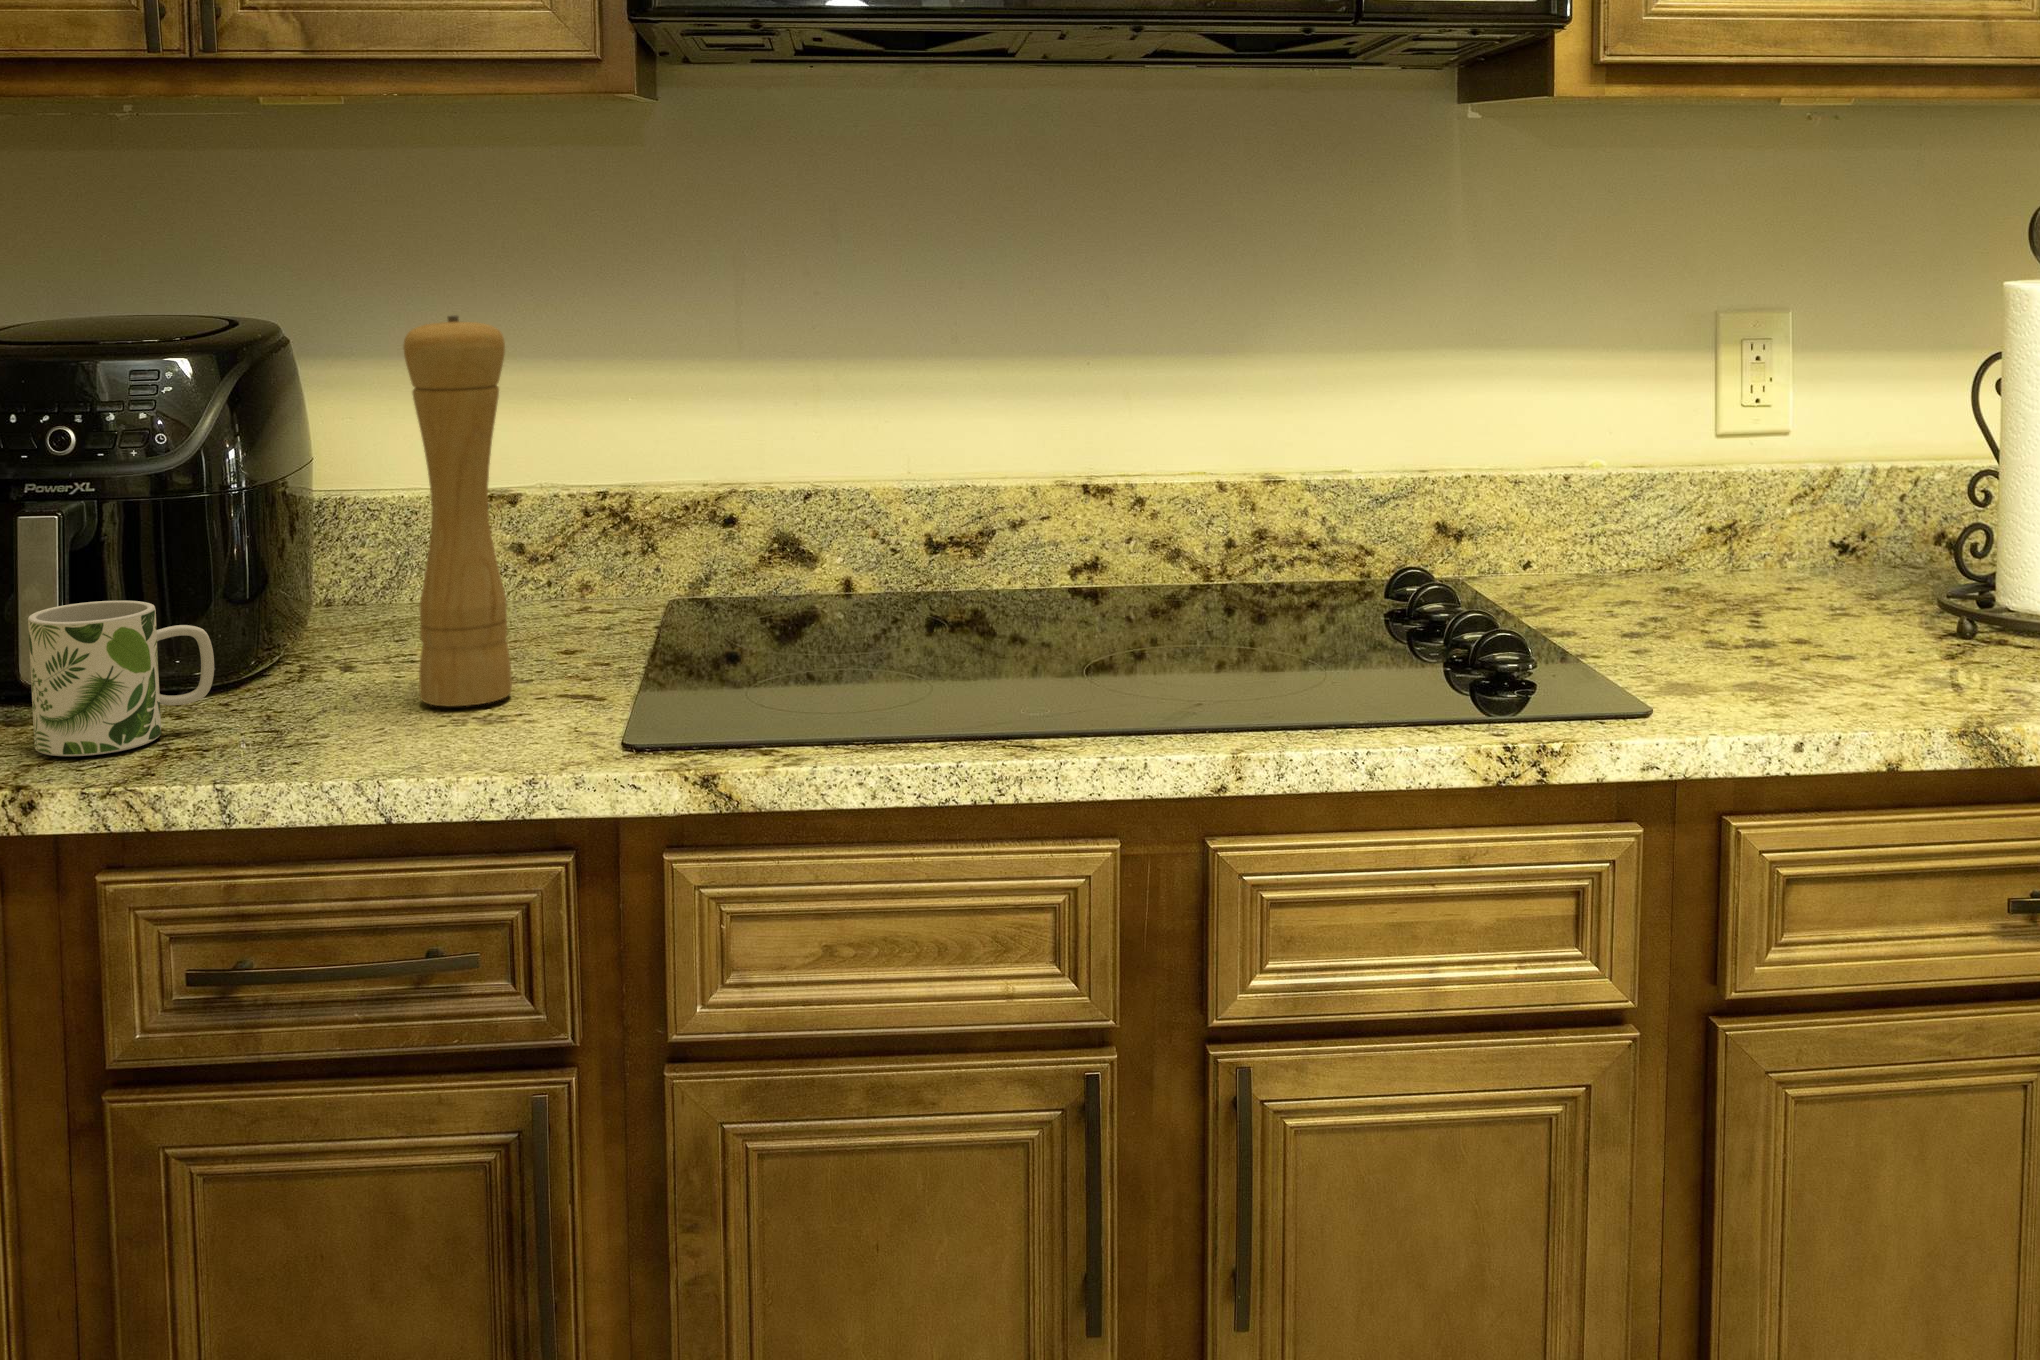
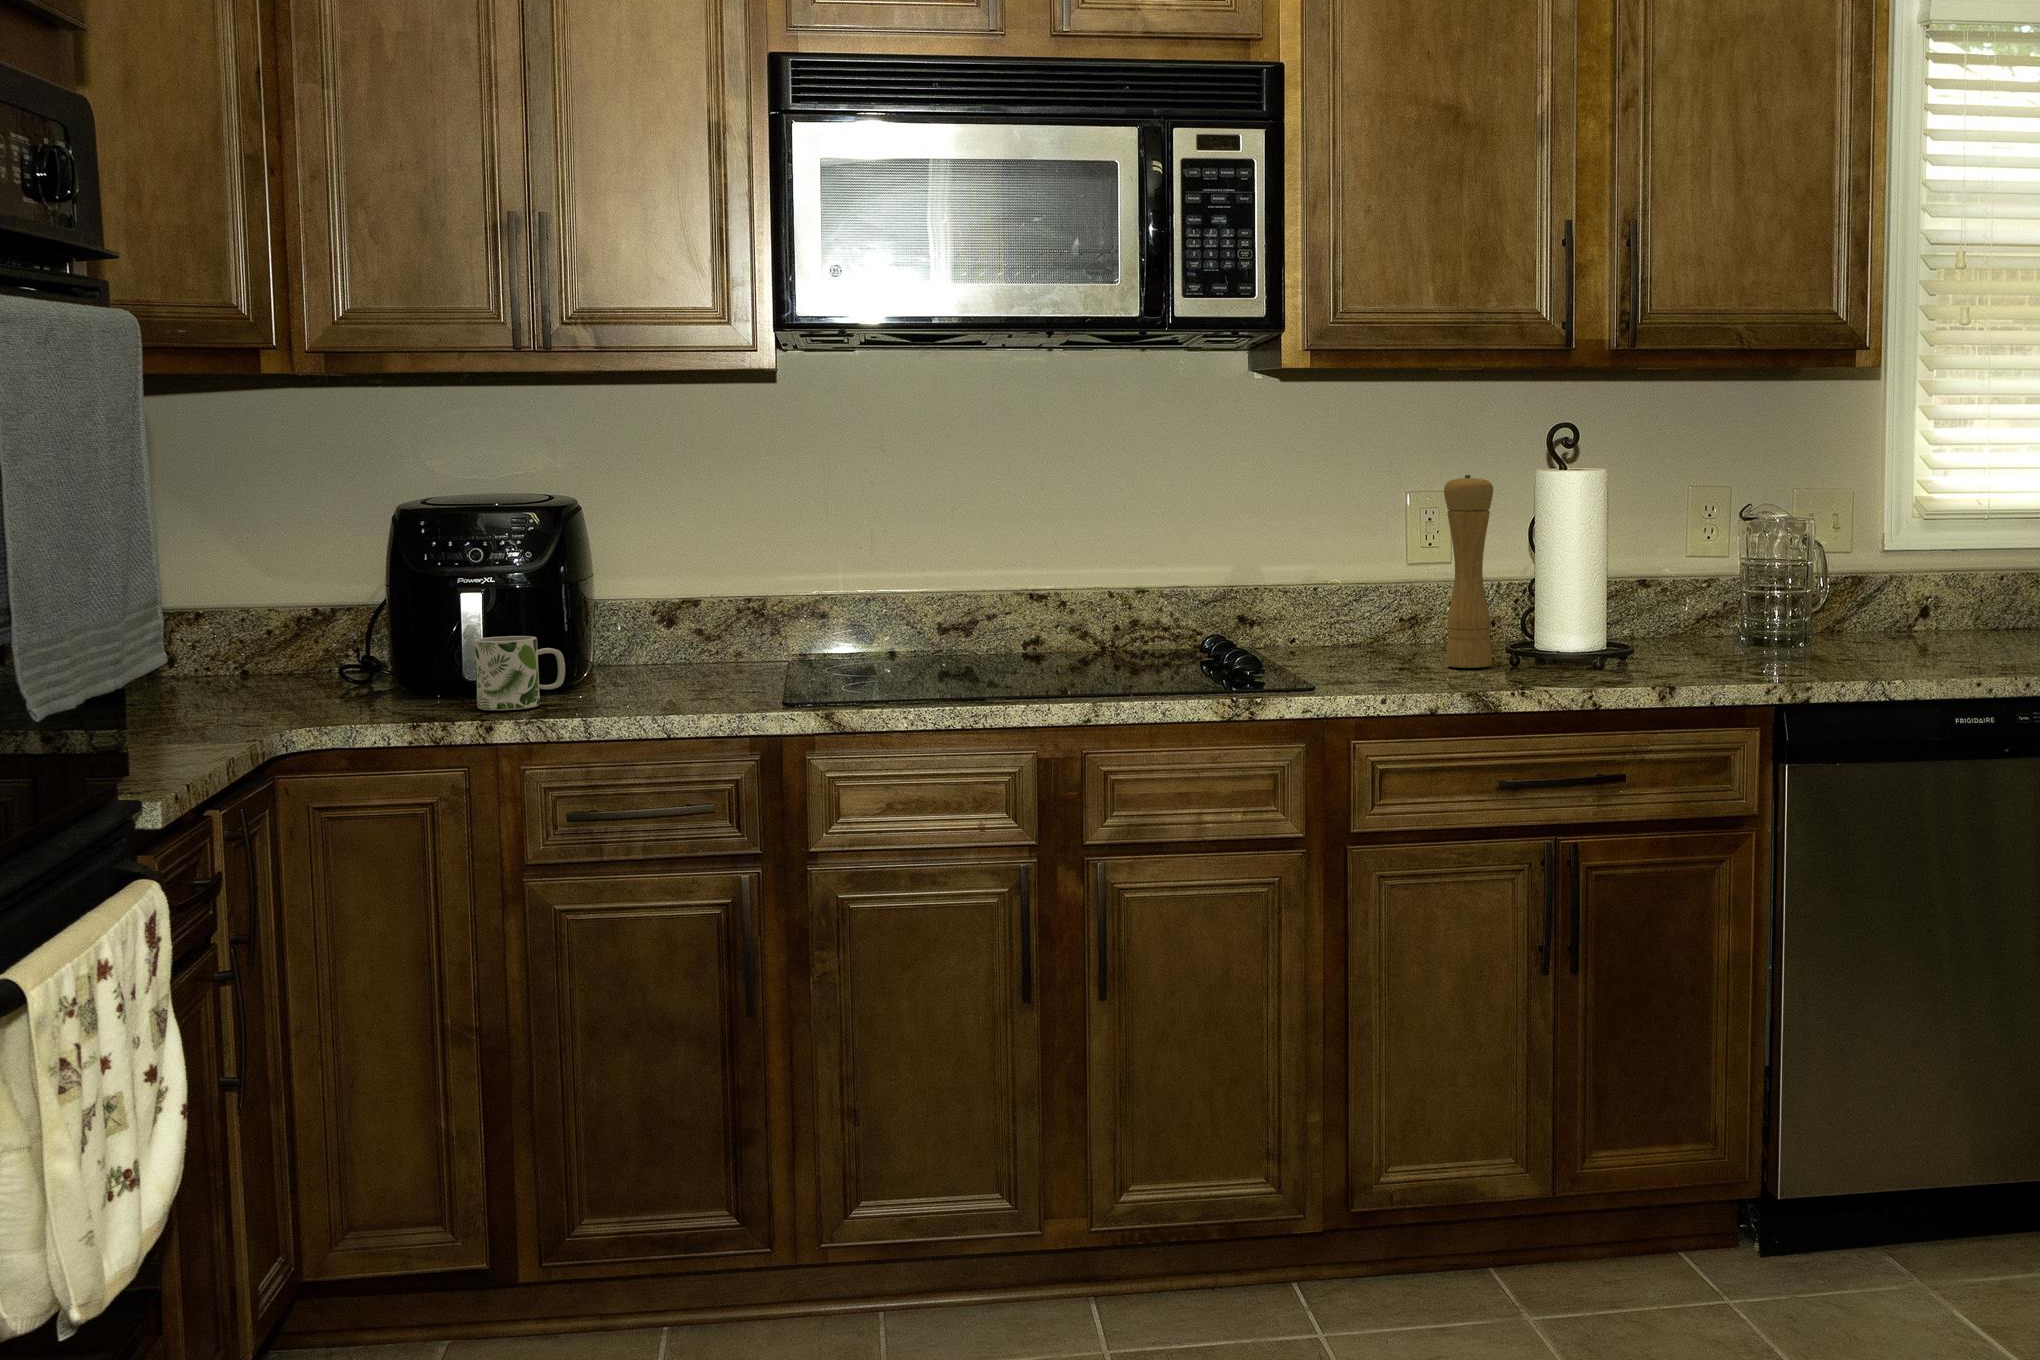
pepper mill: present [403,315,512,707] -> present [1444,475,1493,668]

